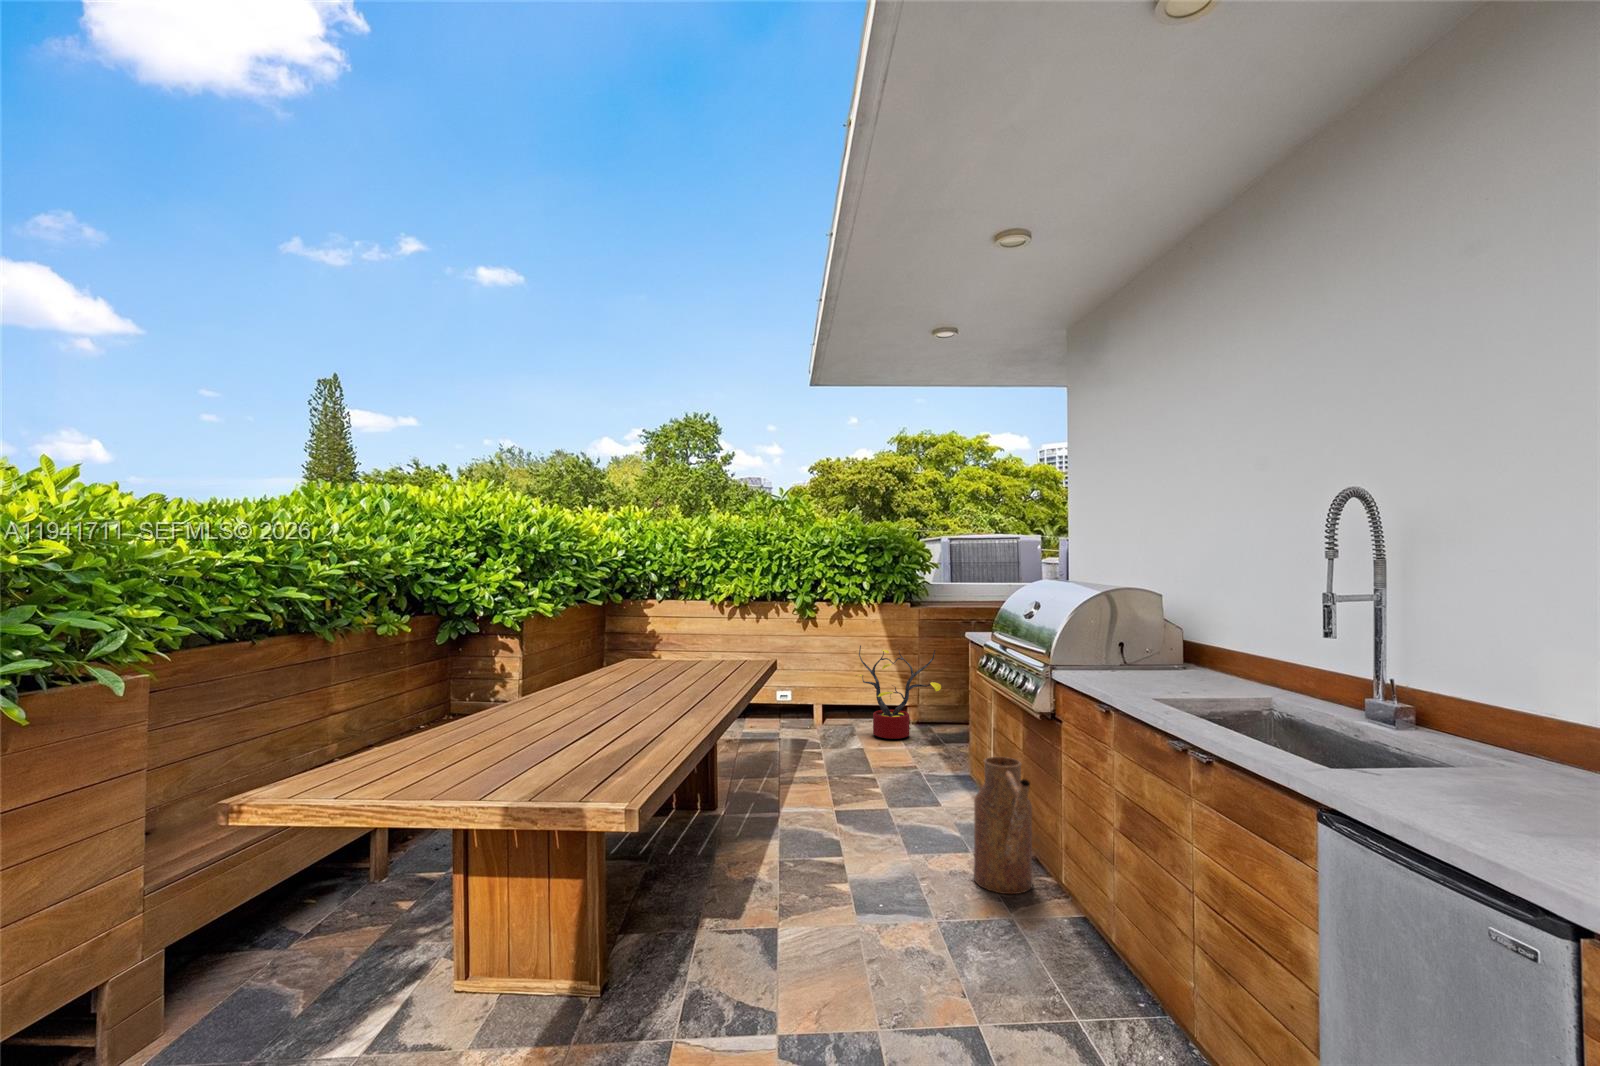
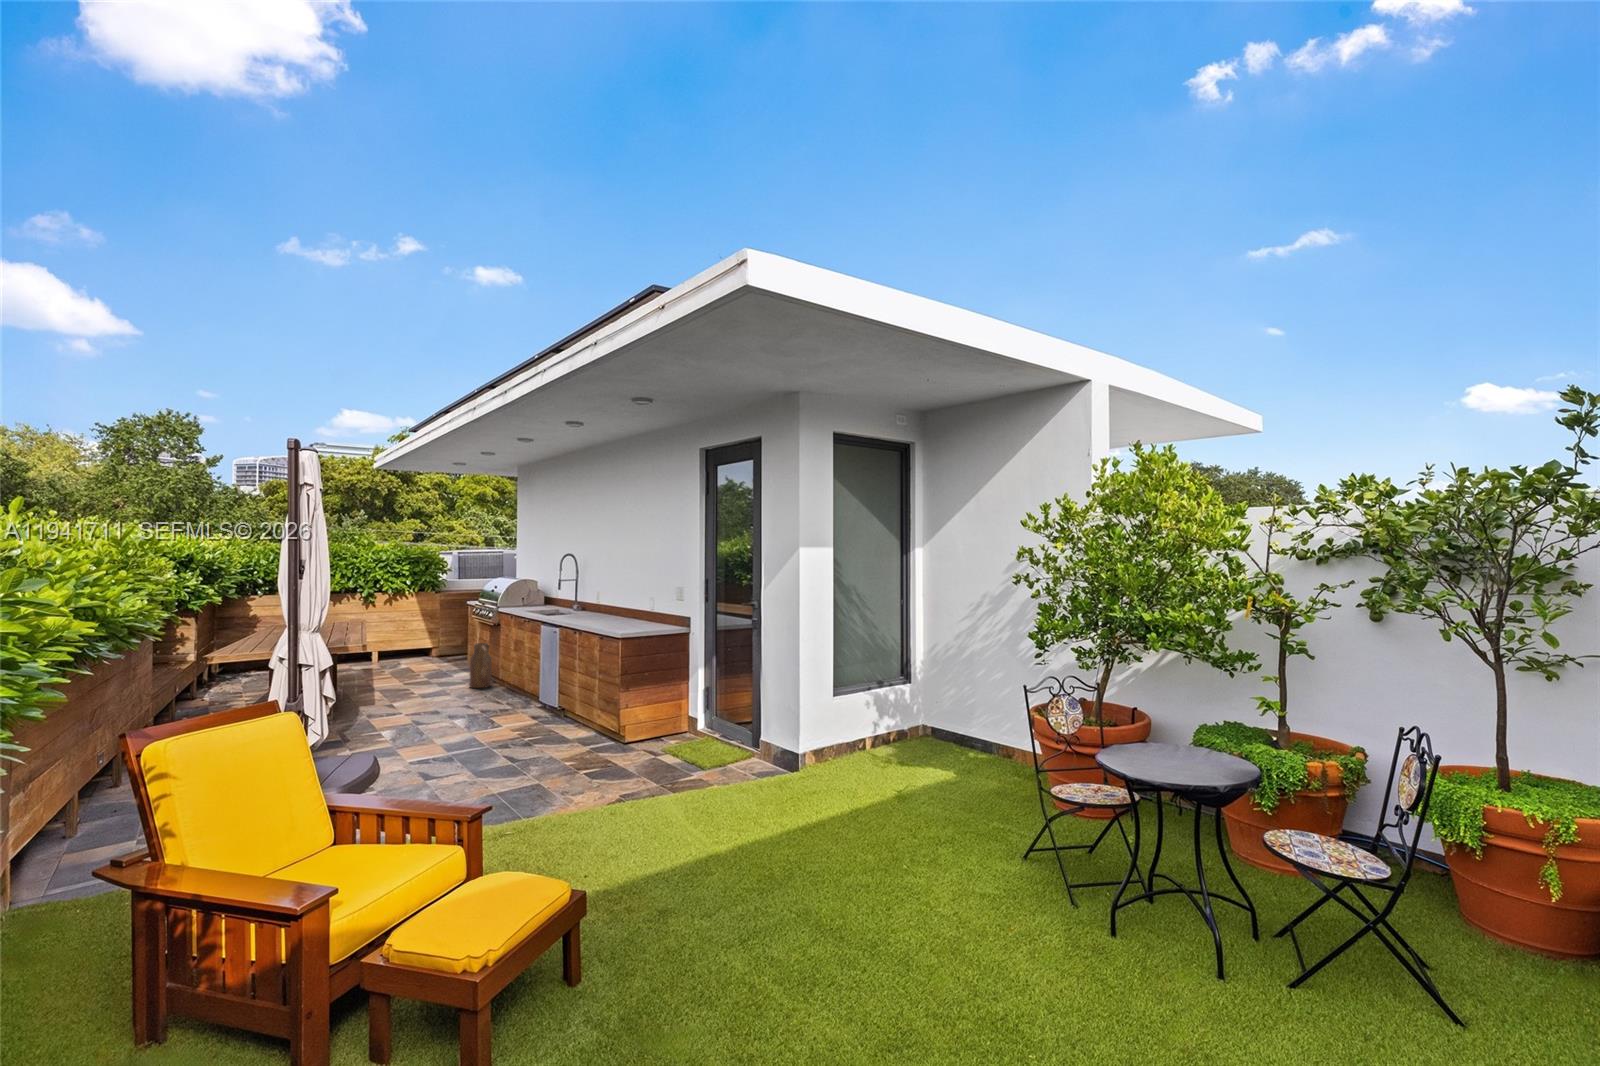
decorative plant: present [856,646,941,739] -> none [401,615,454,663]

